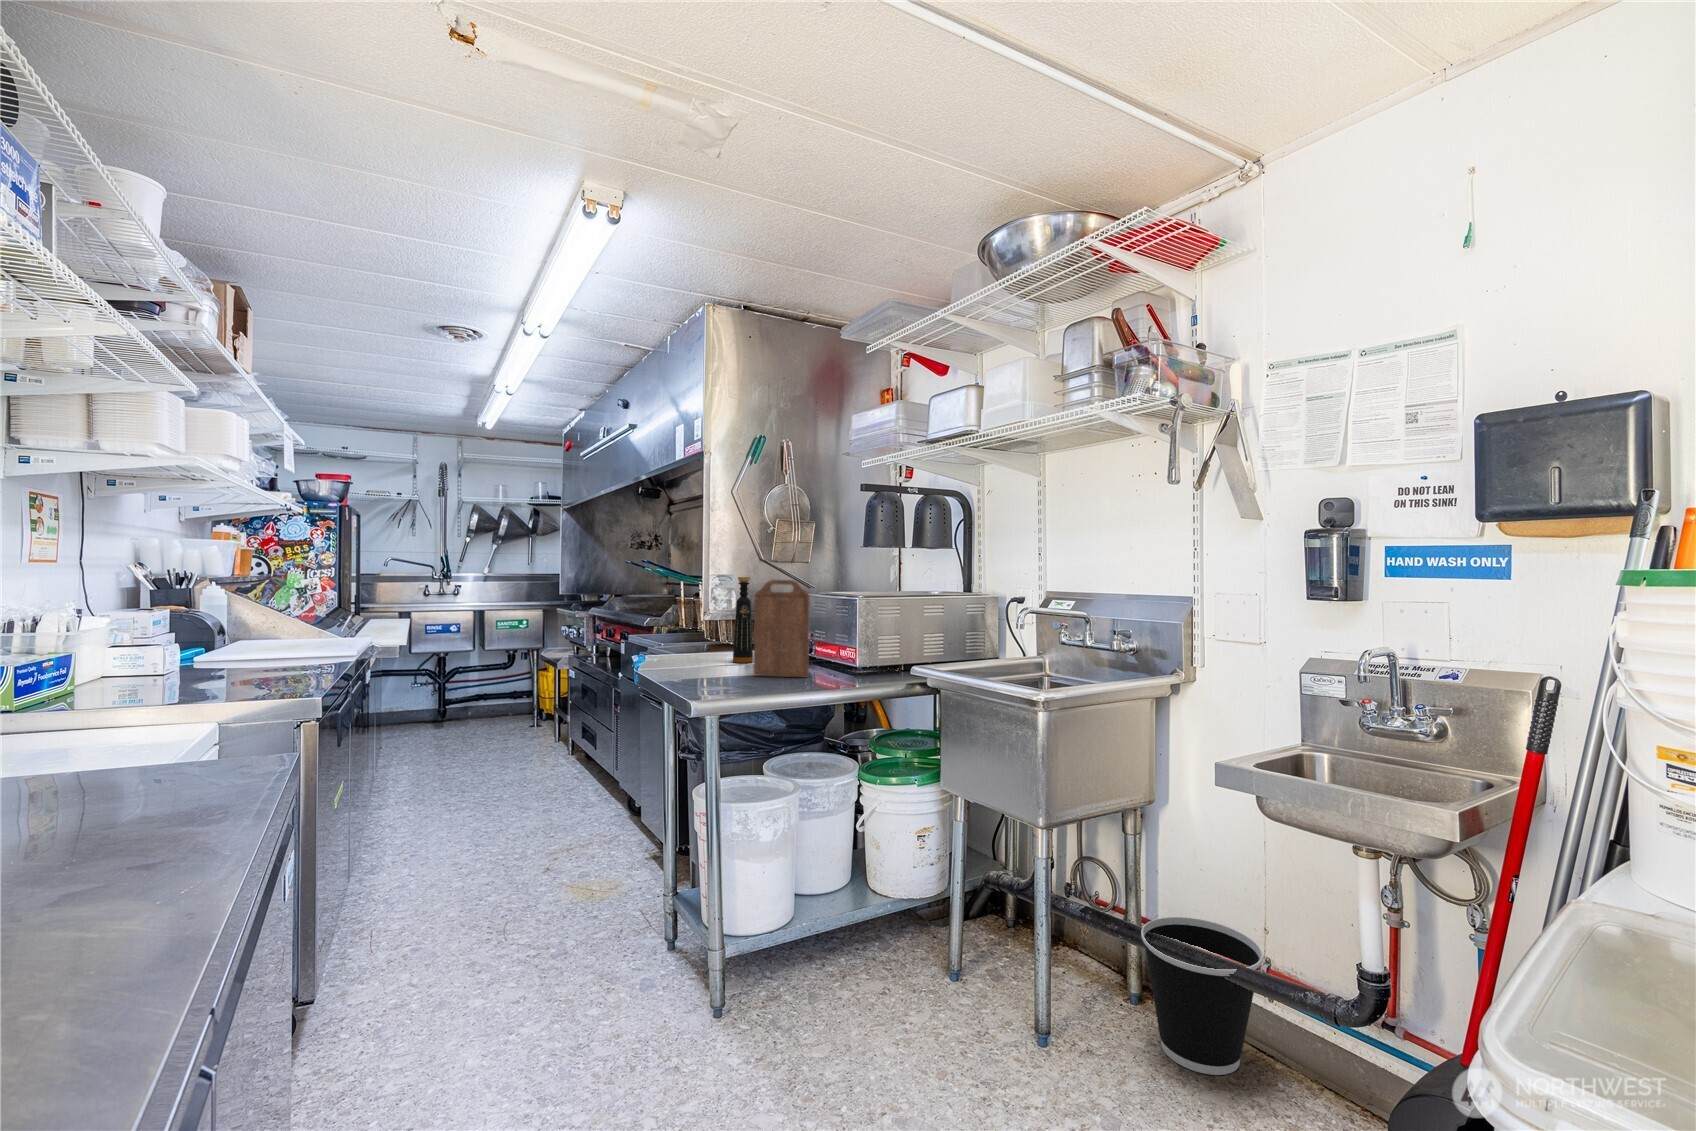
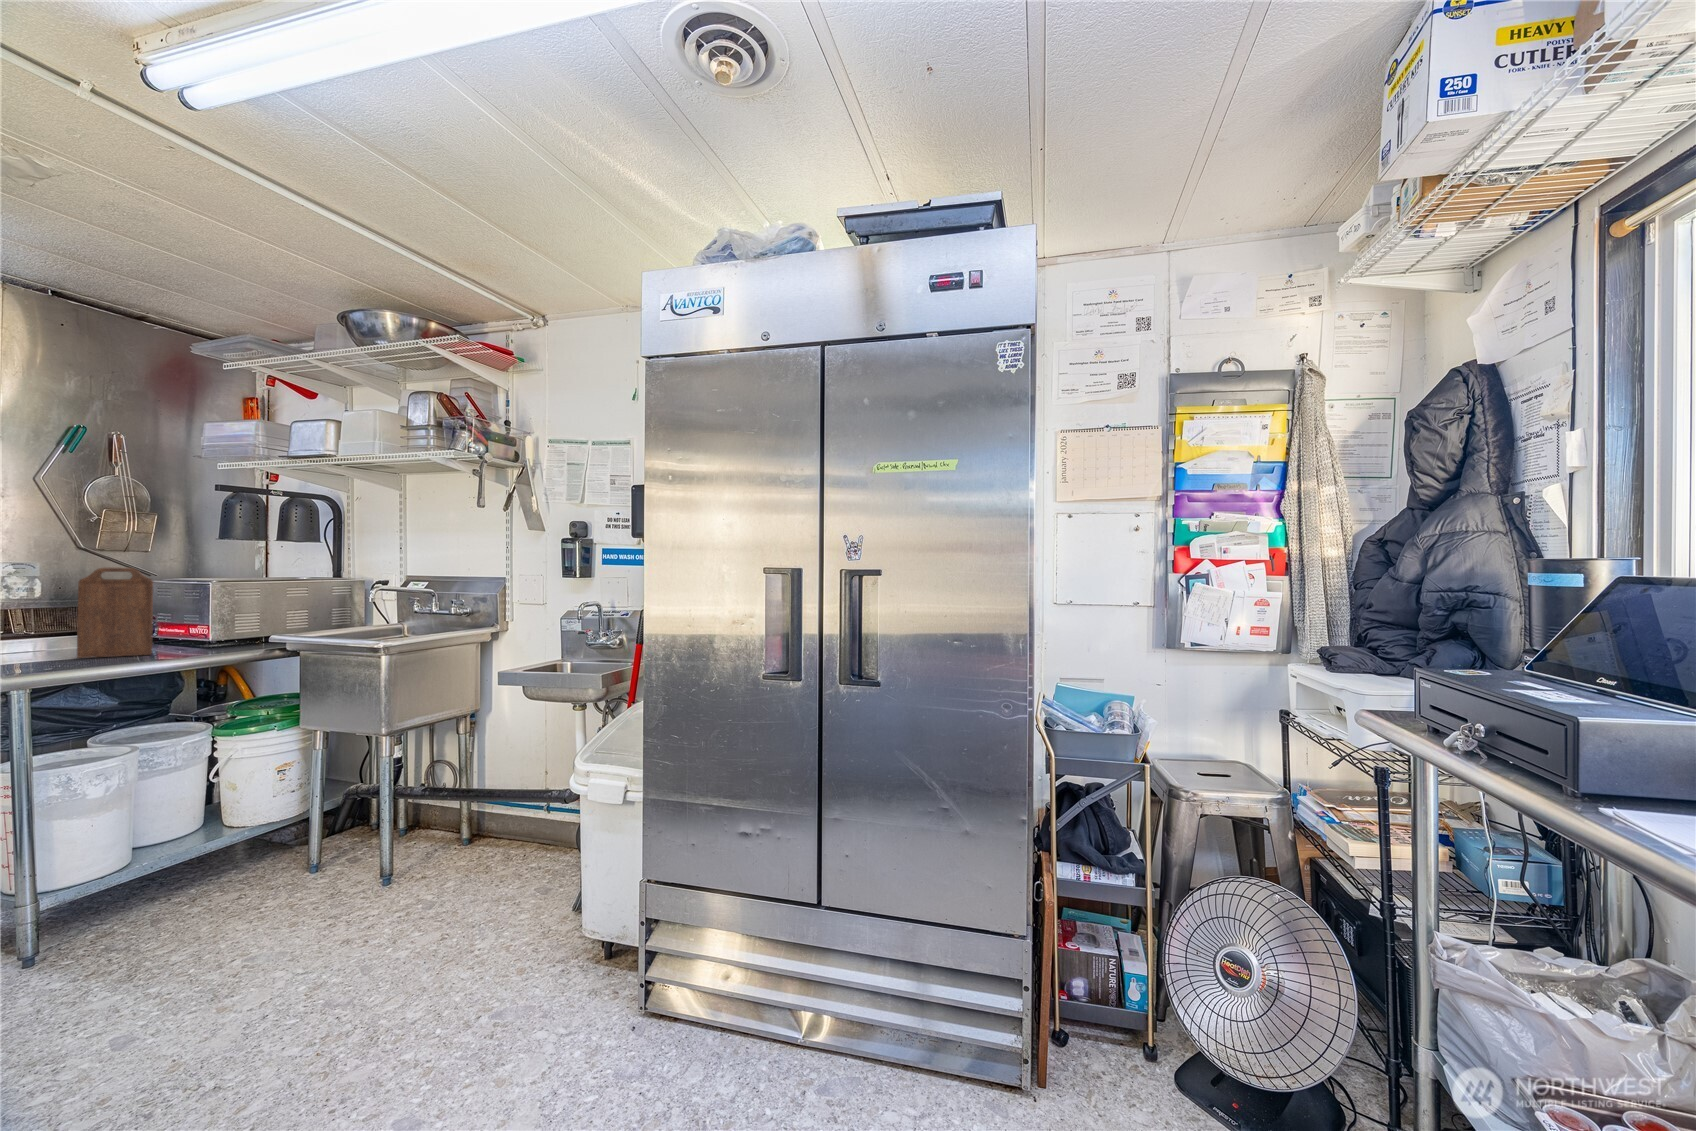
bottle: present [733,577,753,663] -> none [40,566,71,651]
wastebasket: present [1141,917,1263,1075] -> none [461,777,538,864]

